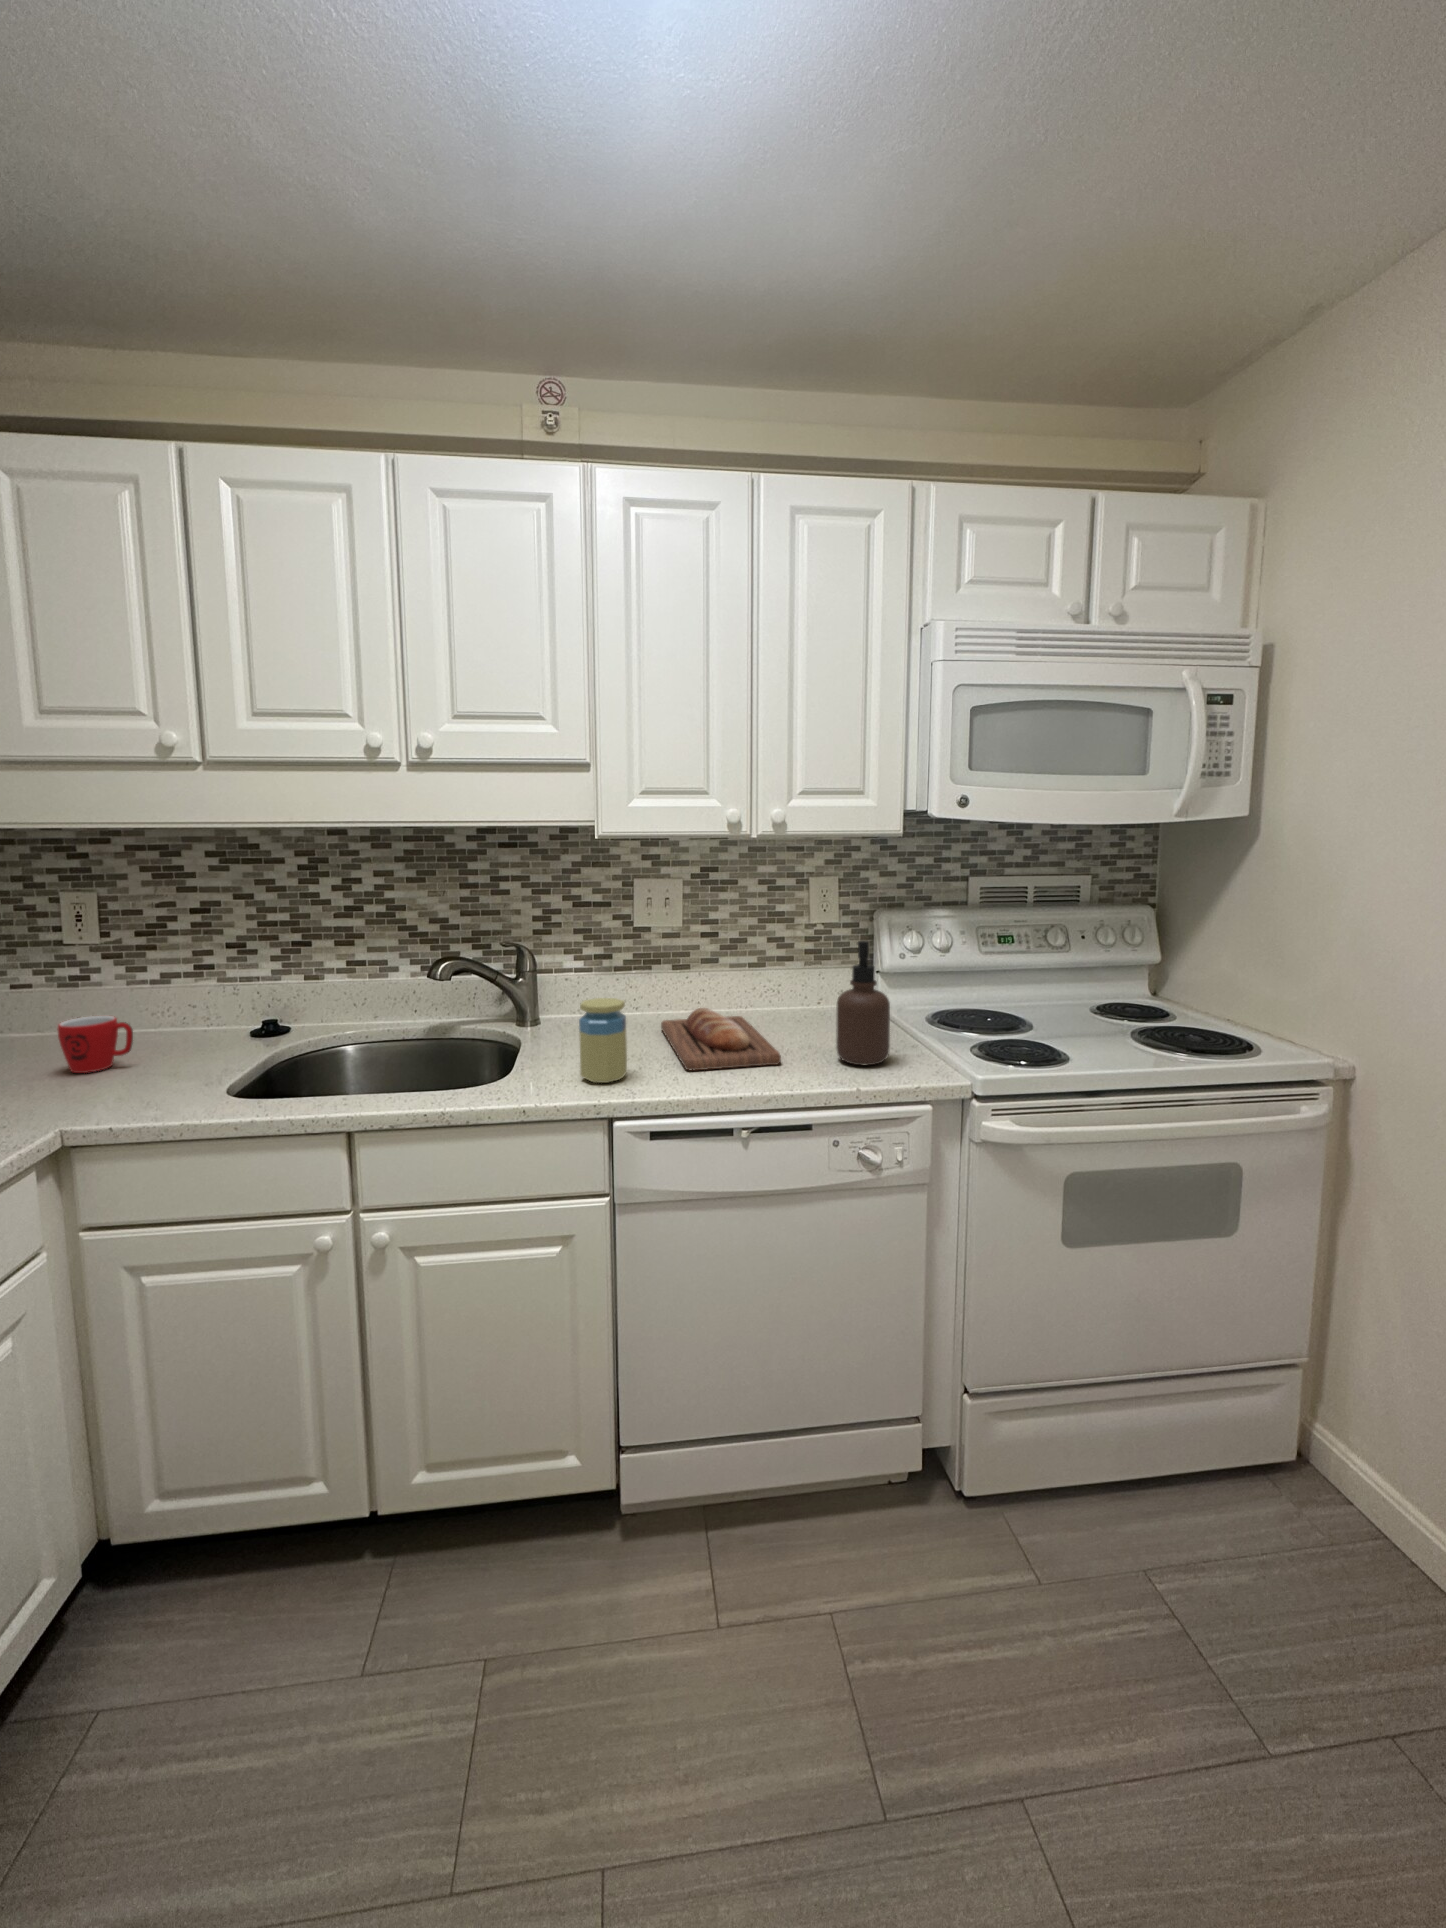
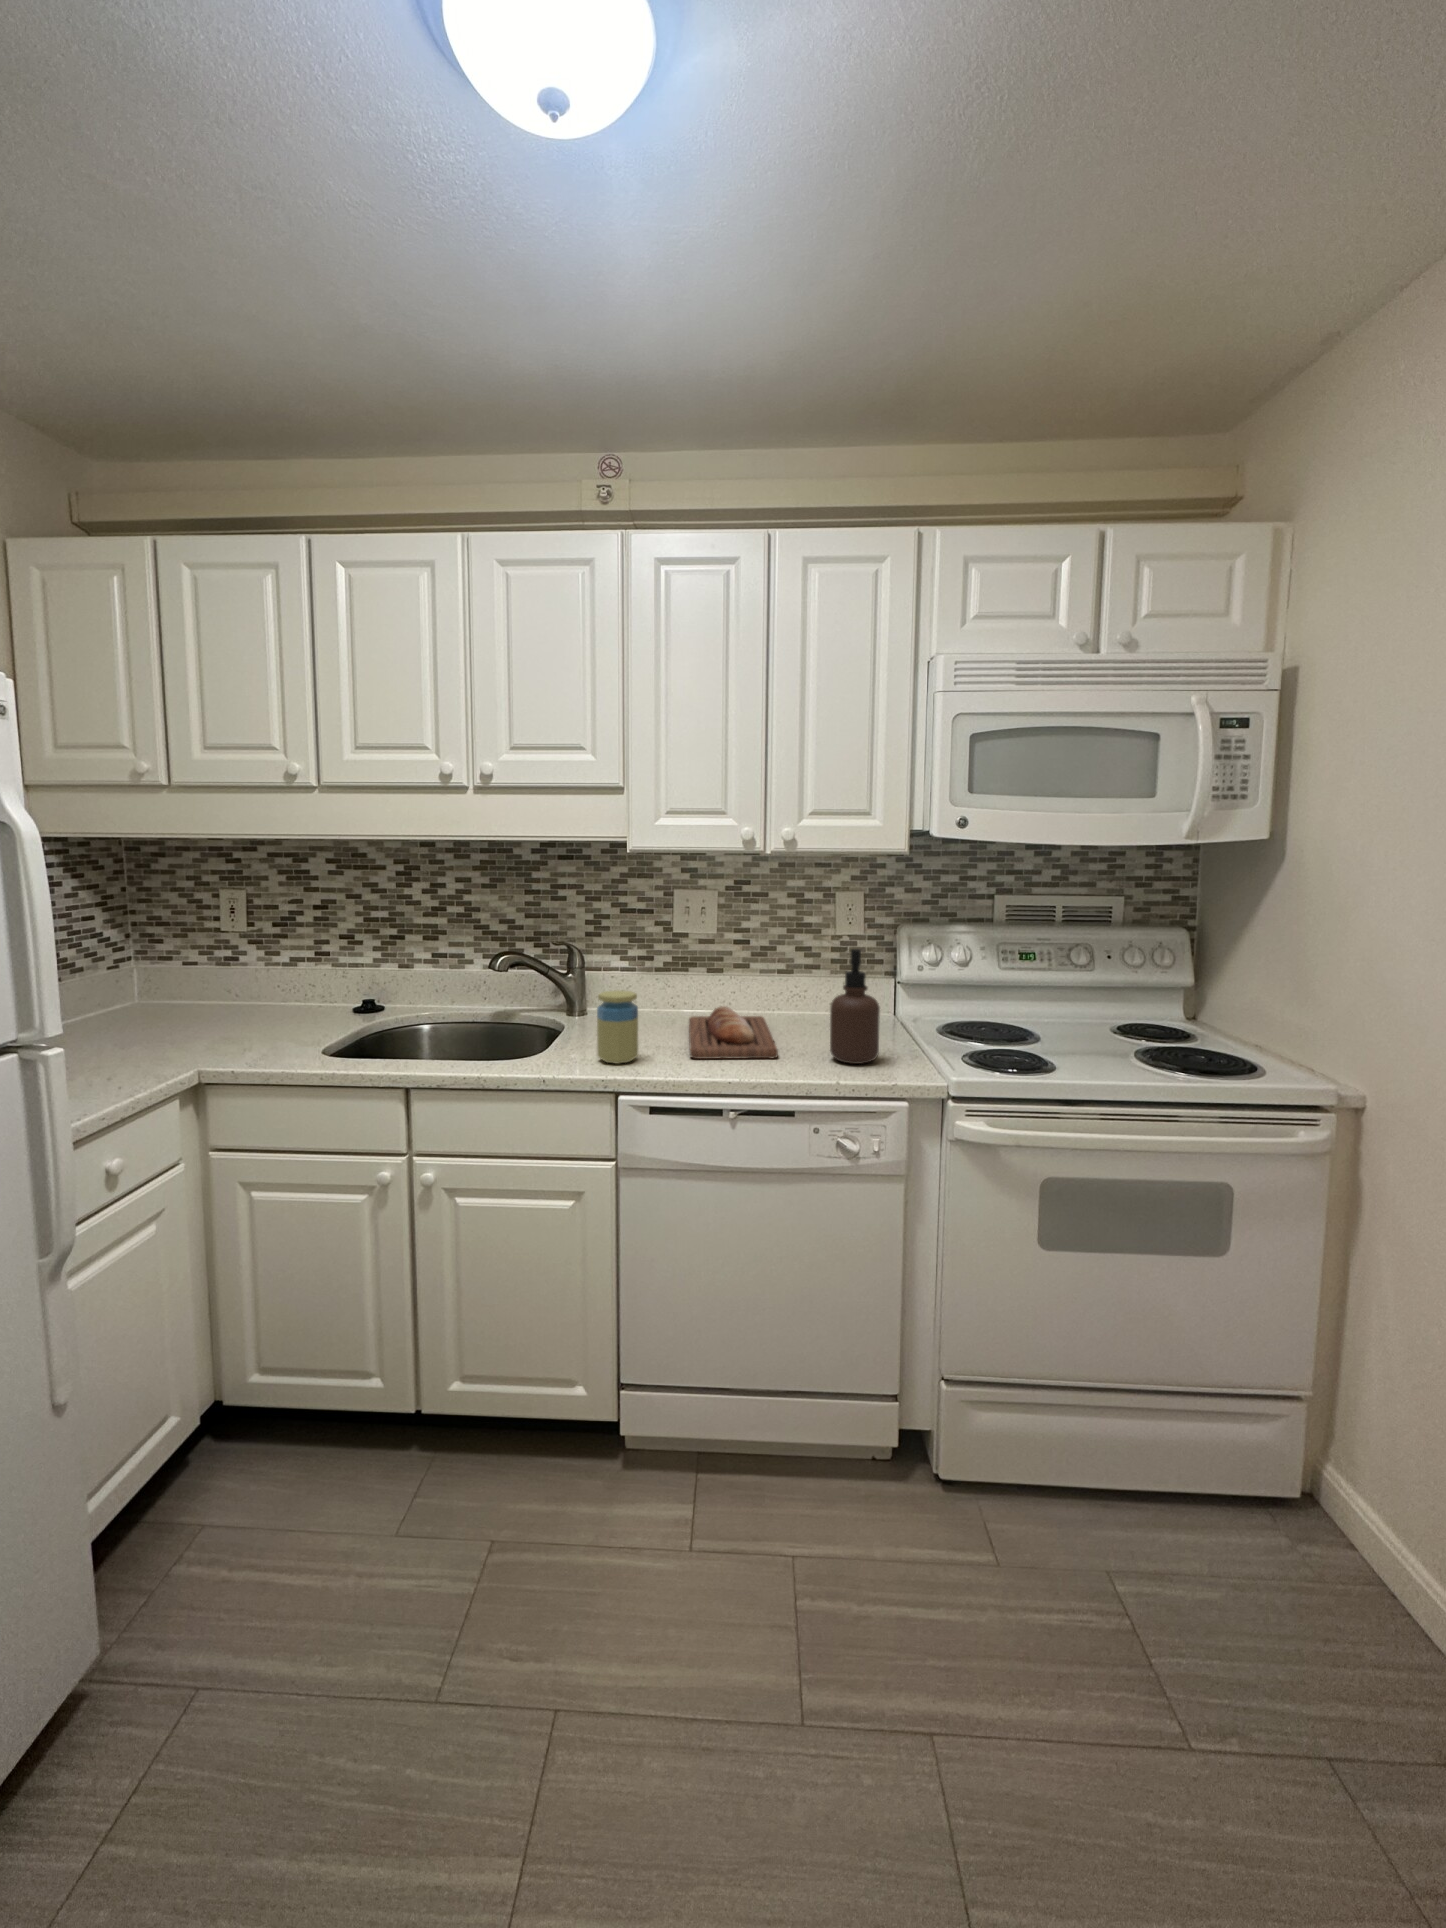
mug: present [58,1016,133,1073] -> none [208,988,262,1032]

